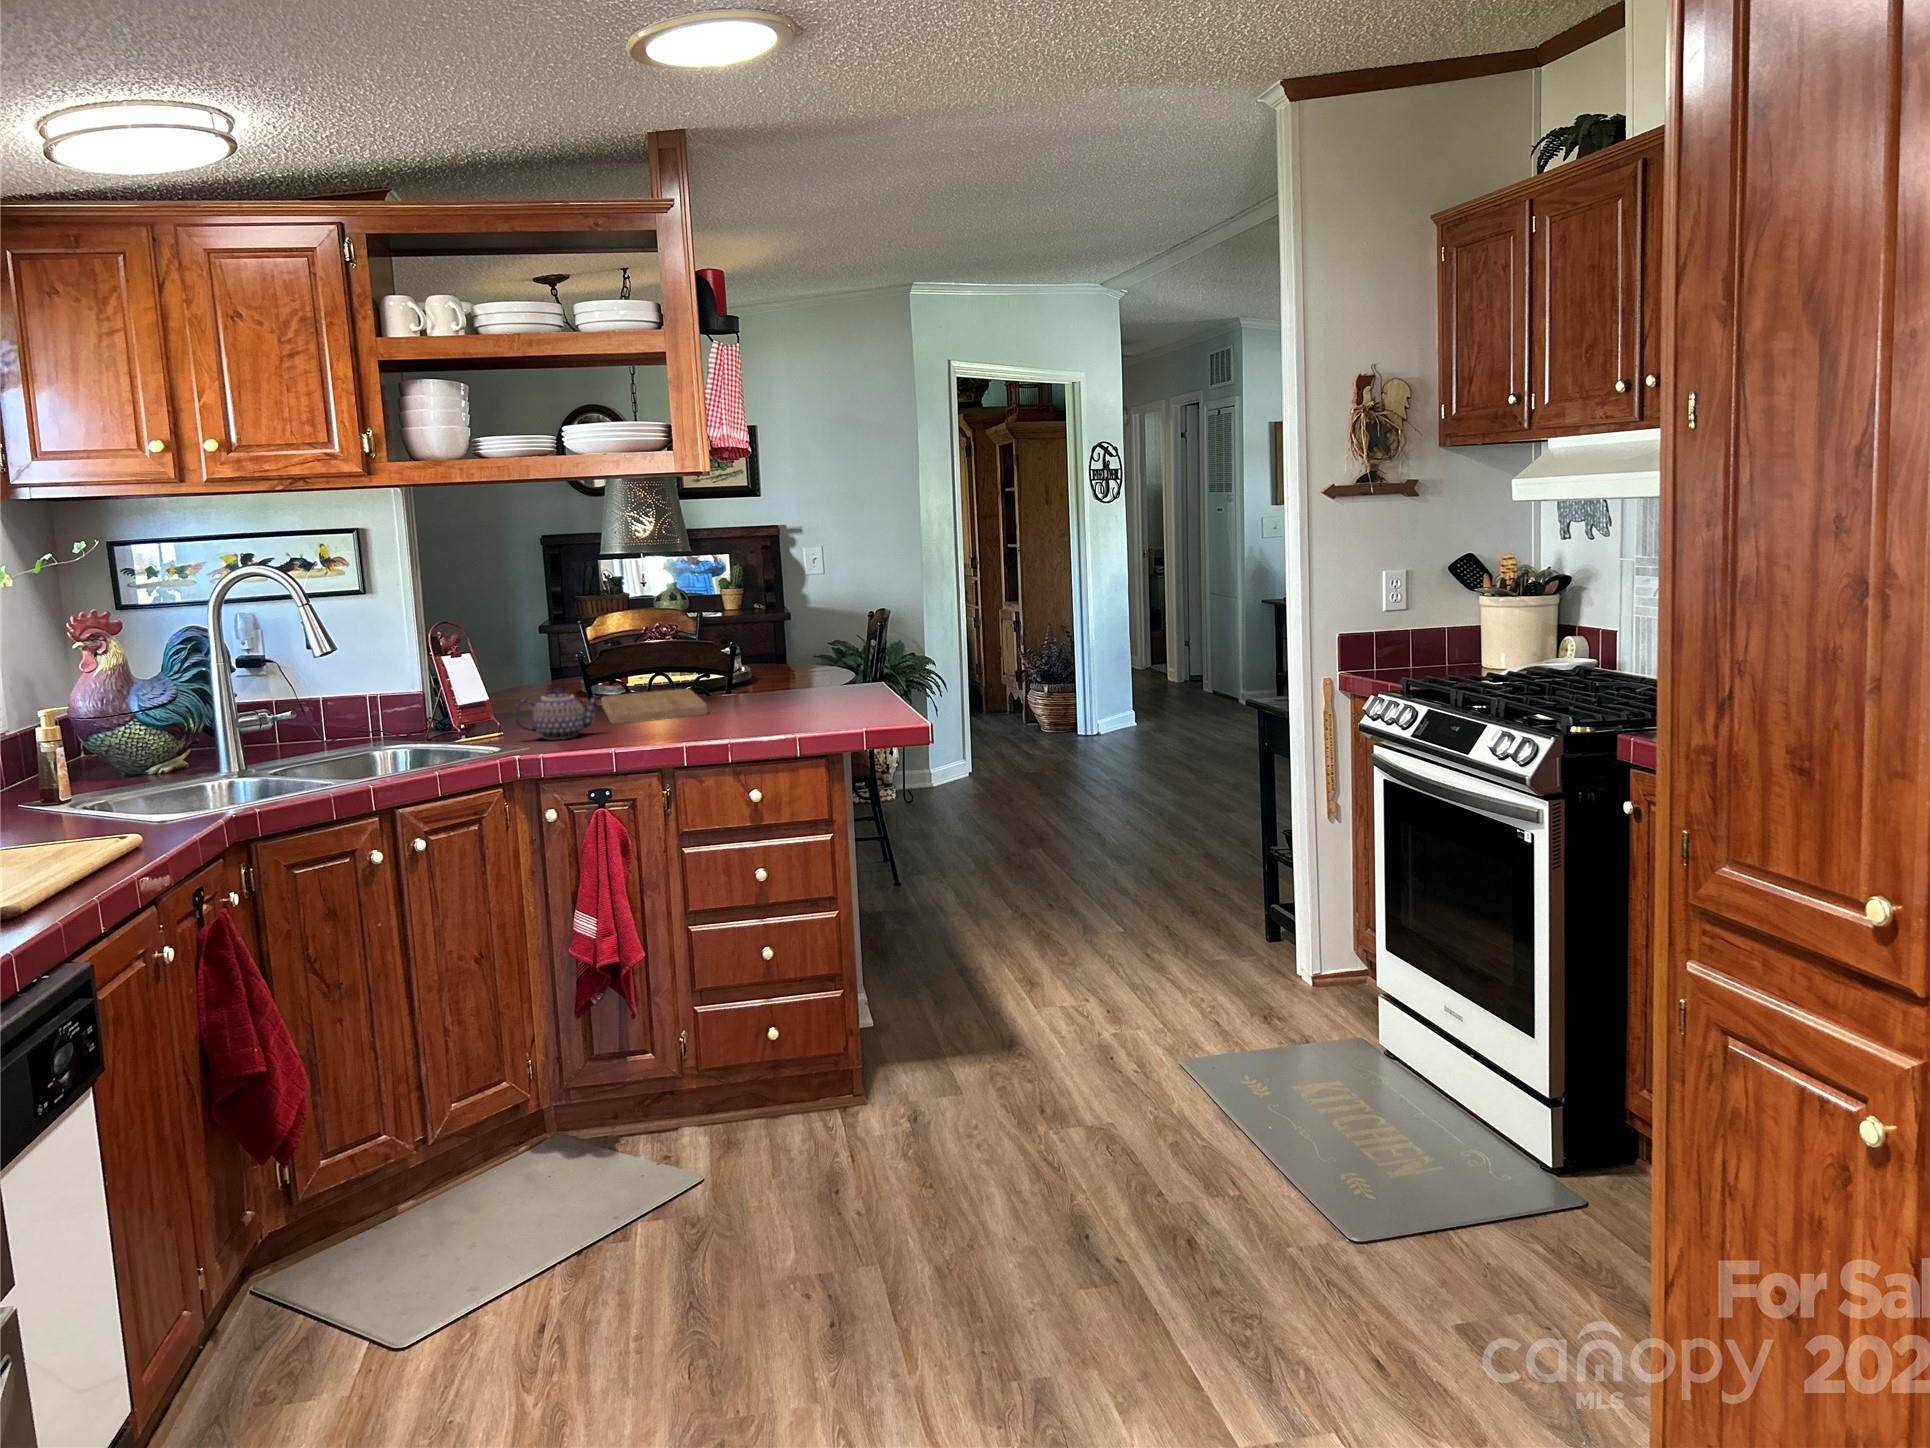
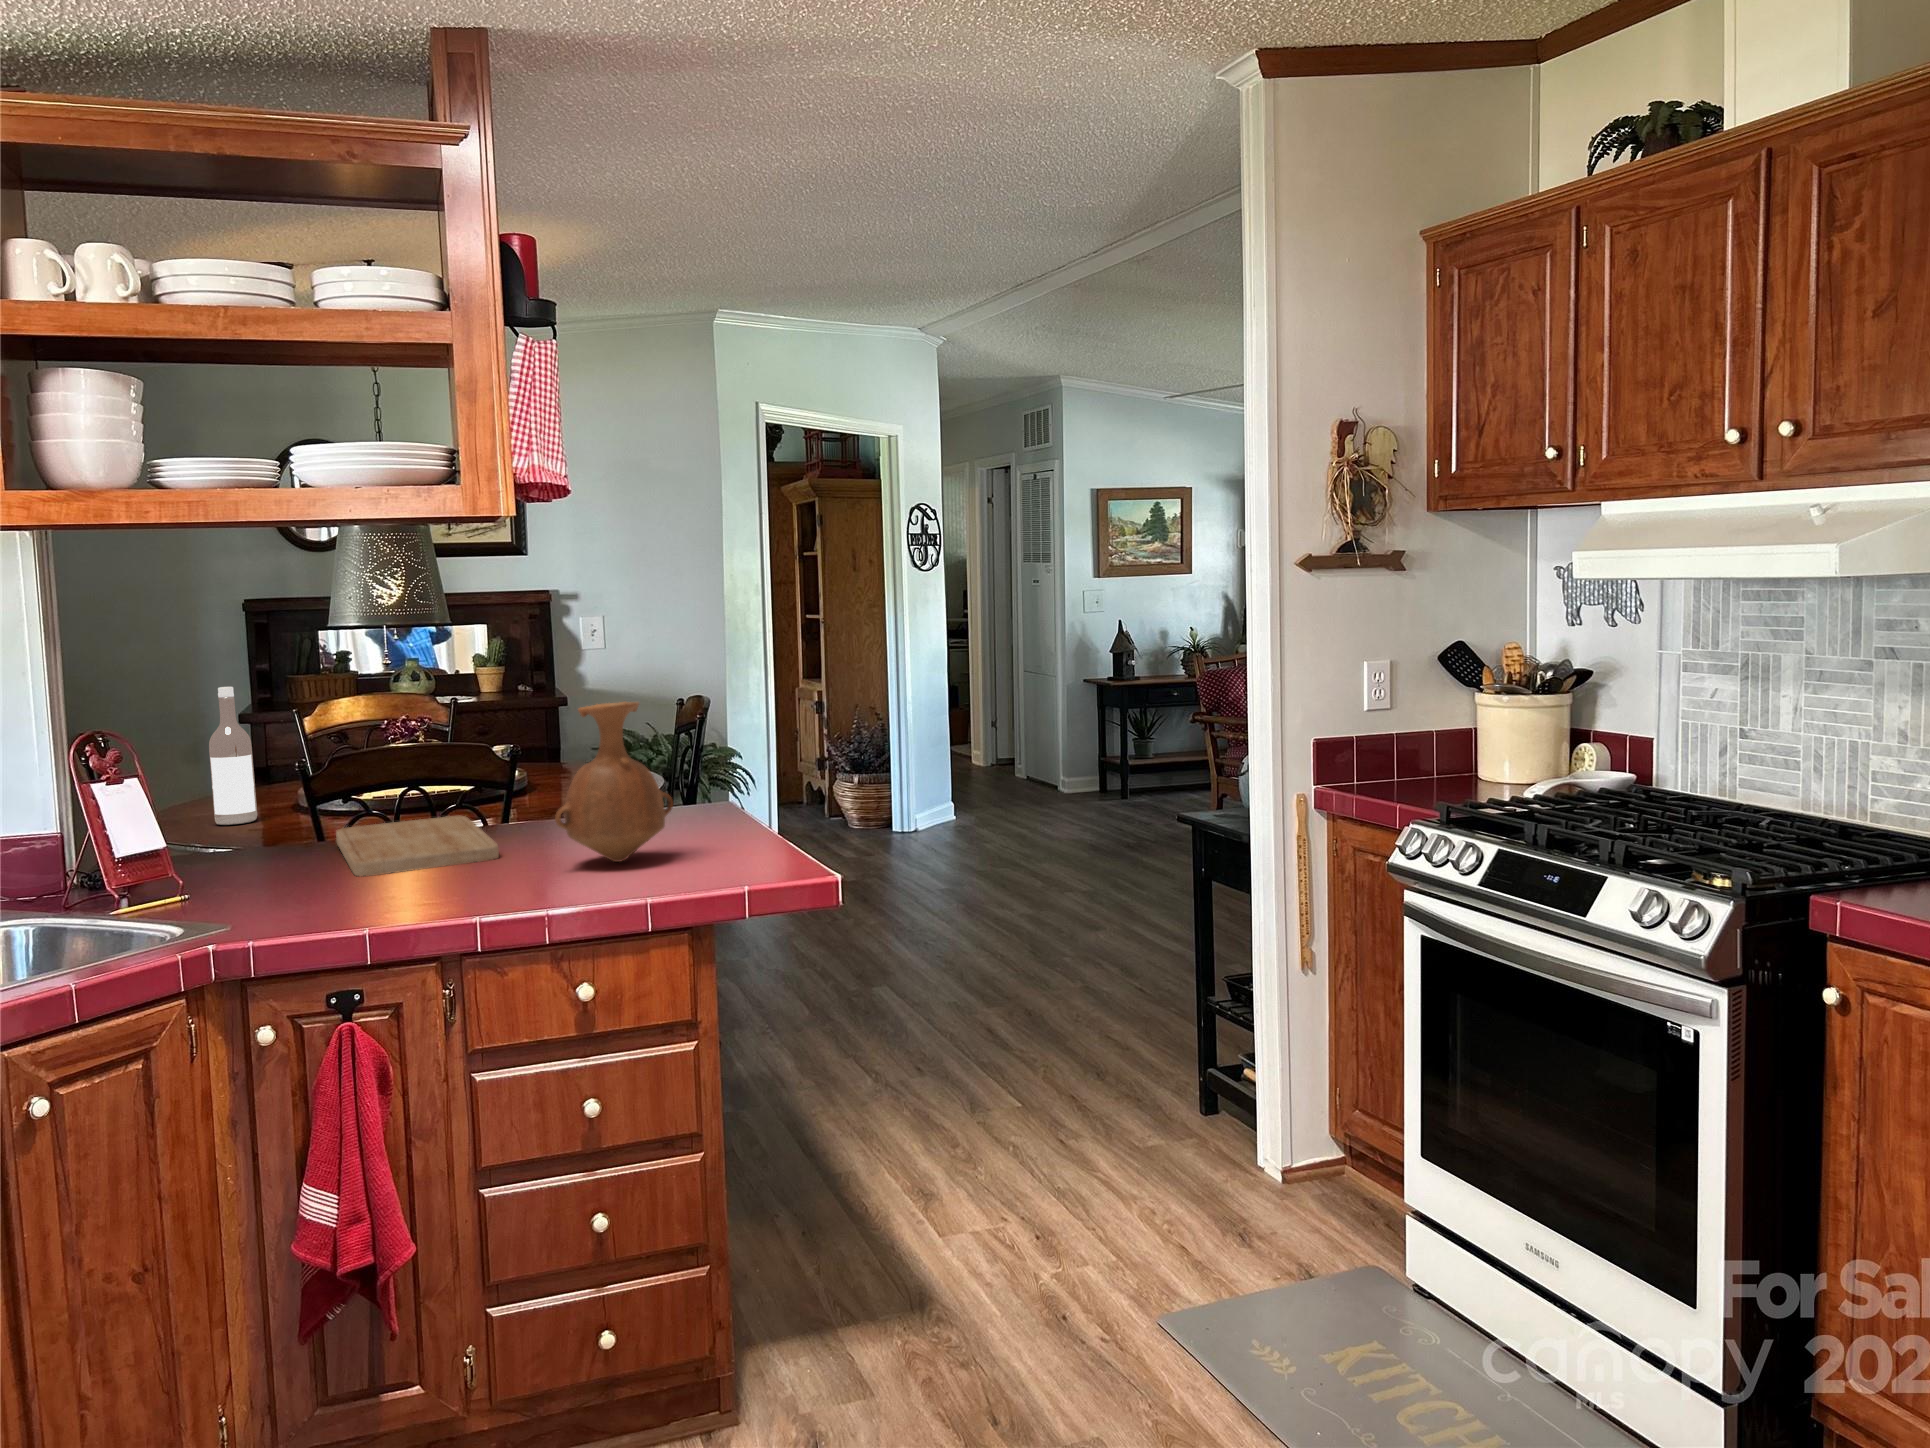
wine bottle: none [518,597,551,697] -> present [209,687,257,825]
vase: none [740,601,824,715] -> present [555,702,673,862]
teapot: present [514,687,599,739] -> none [205,830,345,909]

